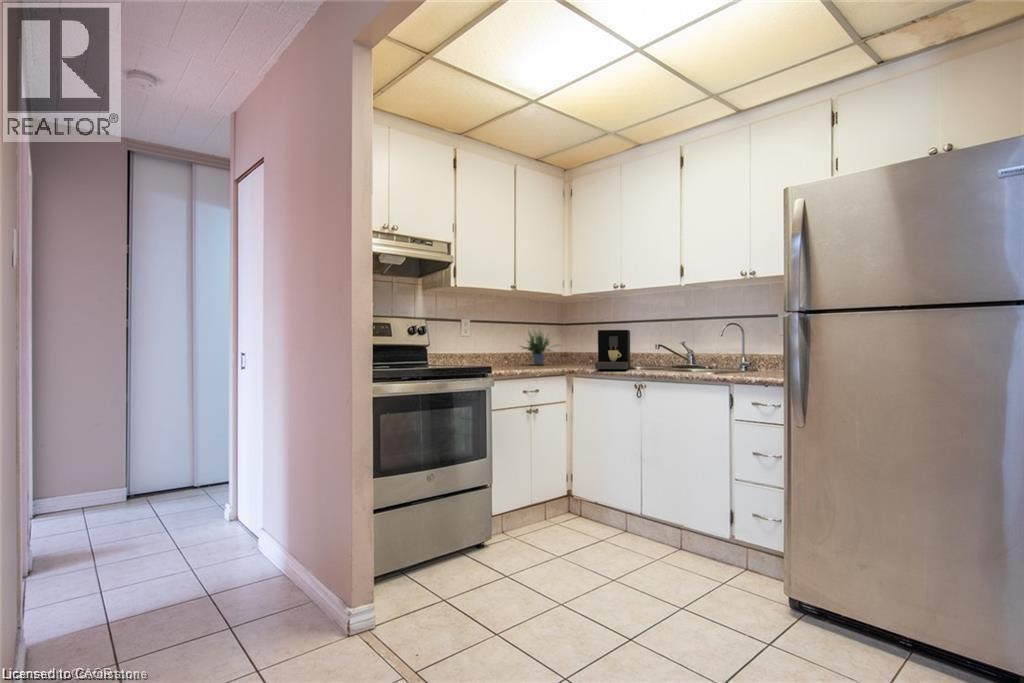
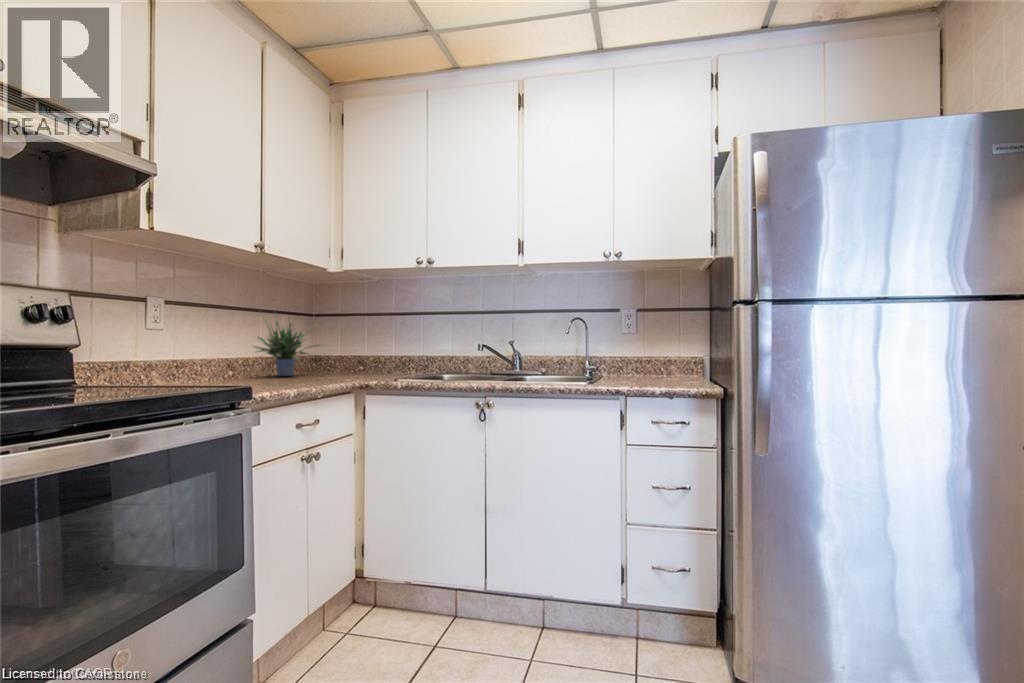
coffee maker: present [595,330,630,369] -> none [398,323,456,382]

